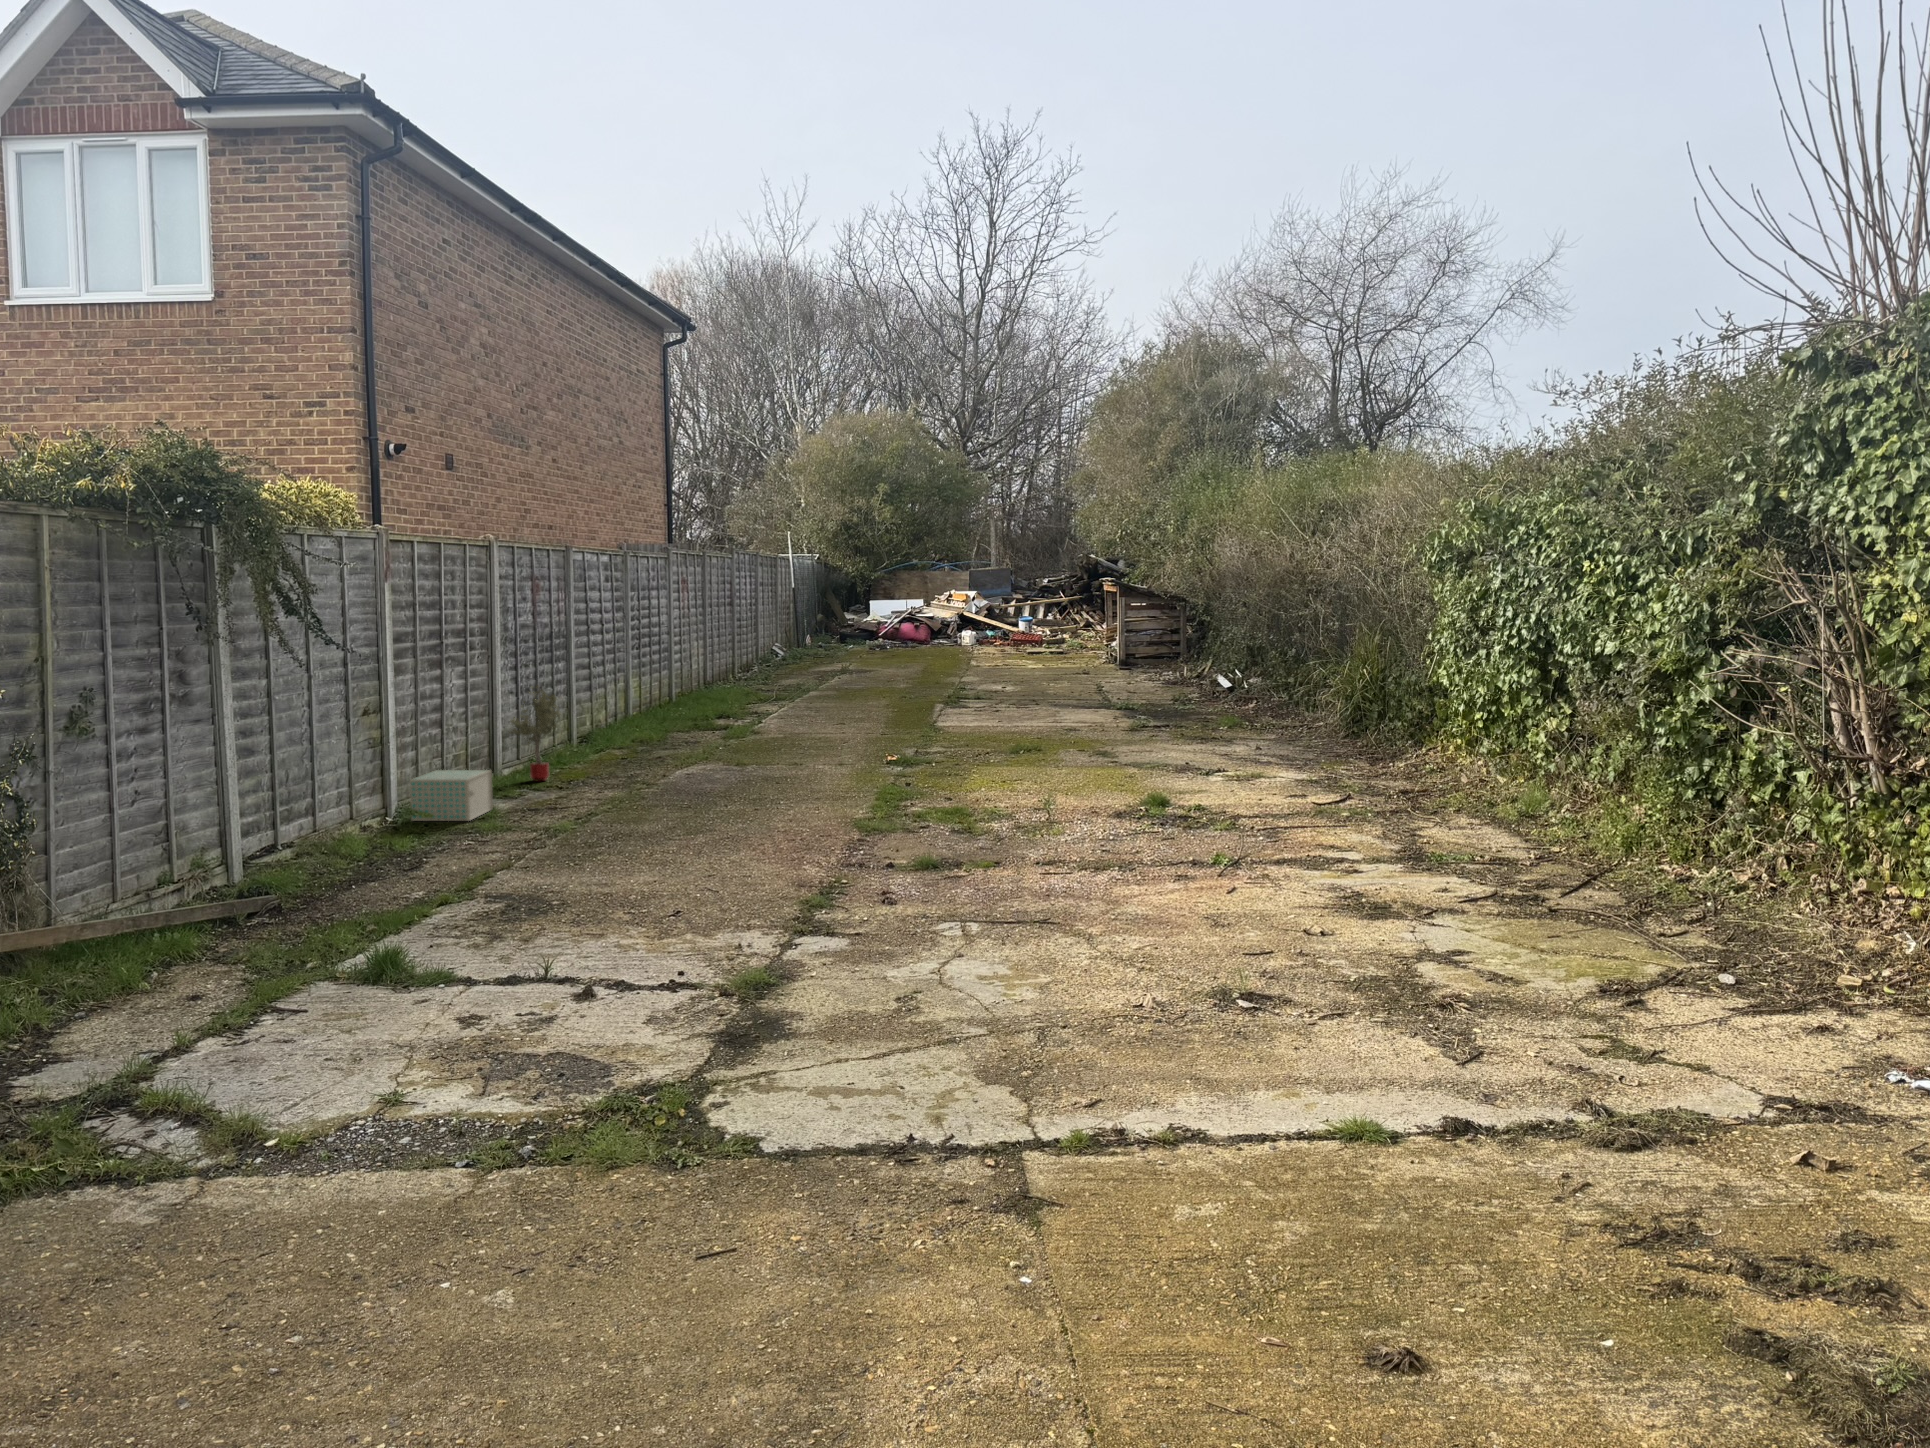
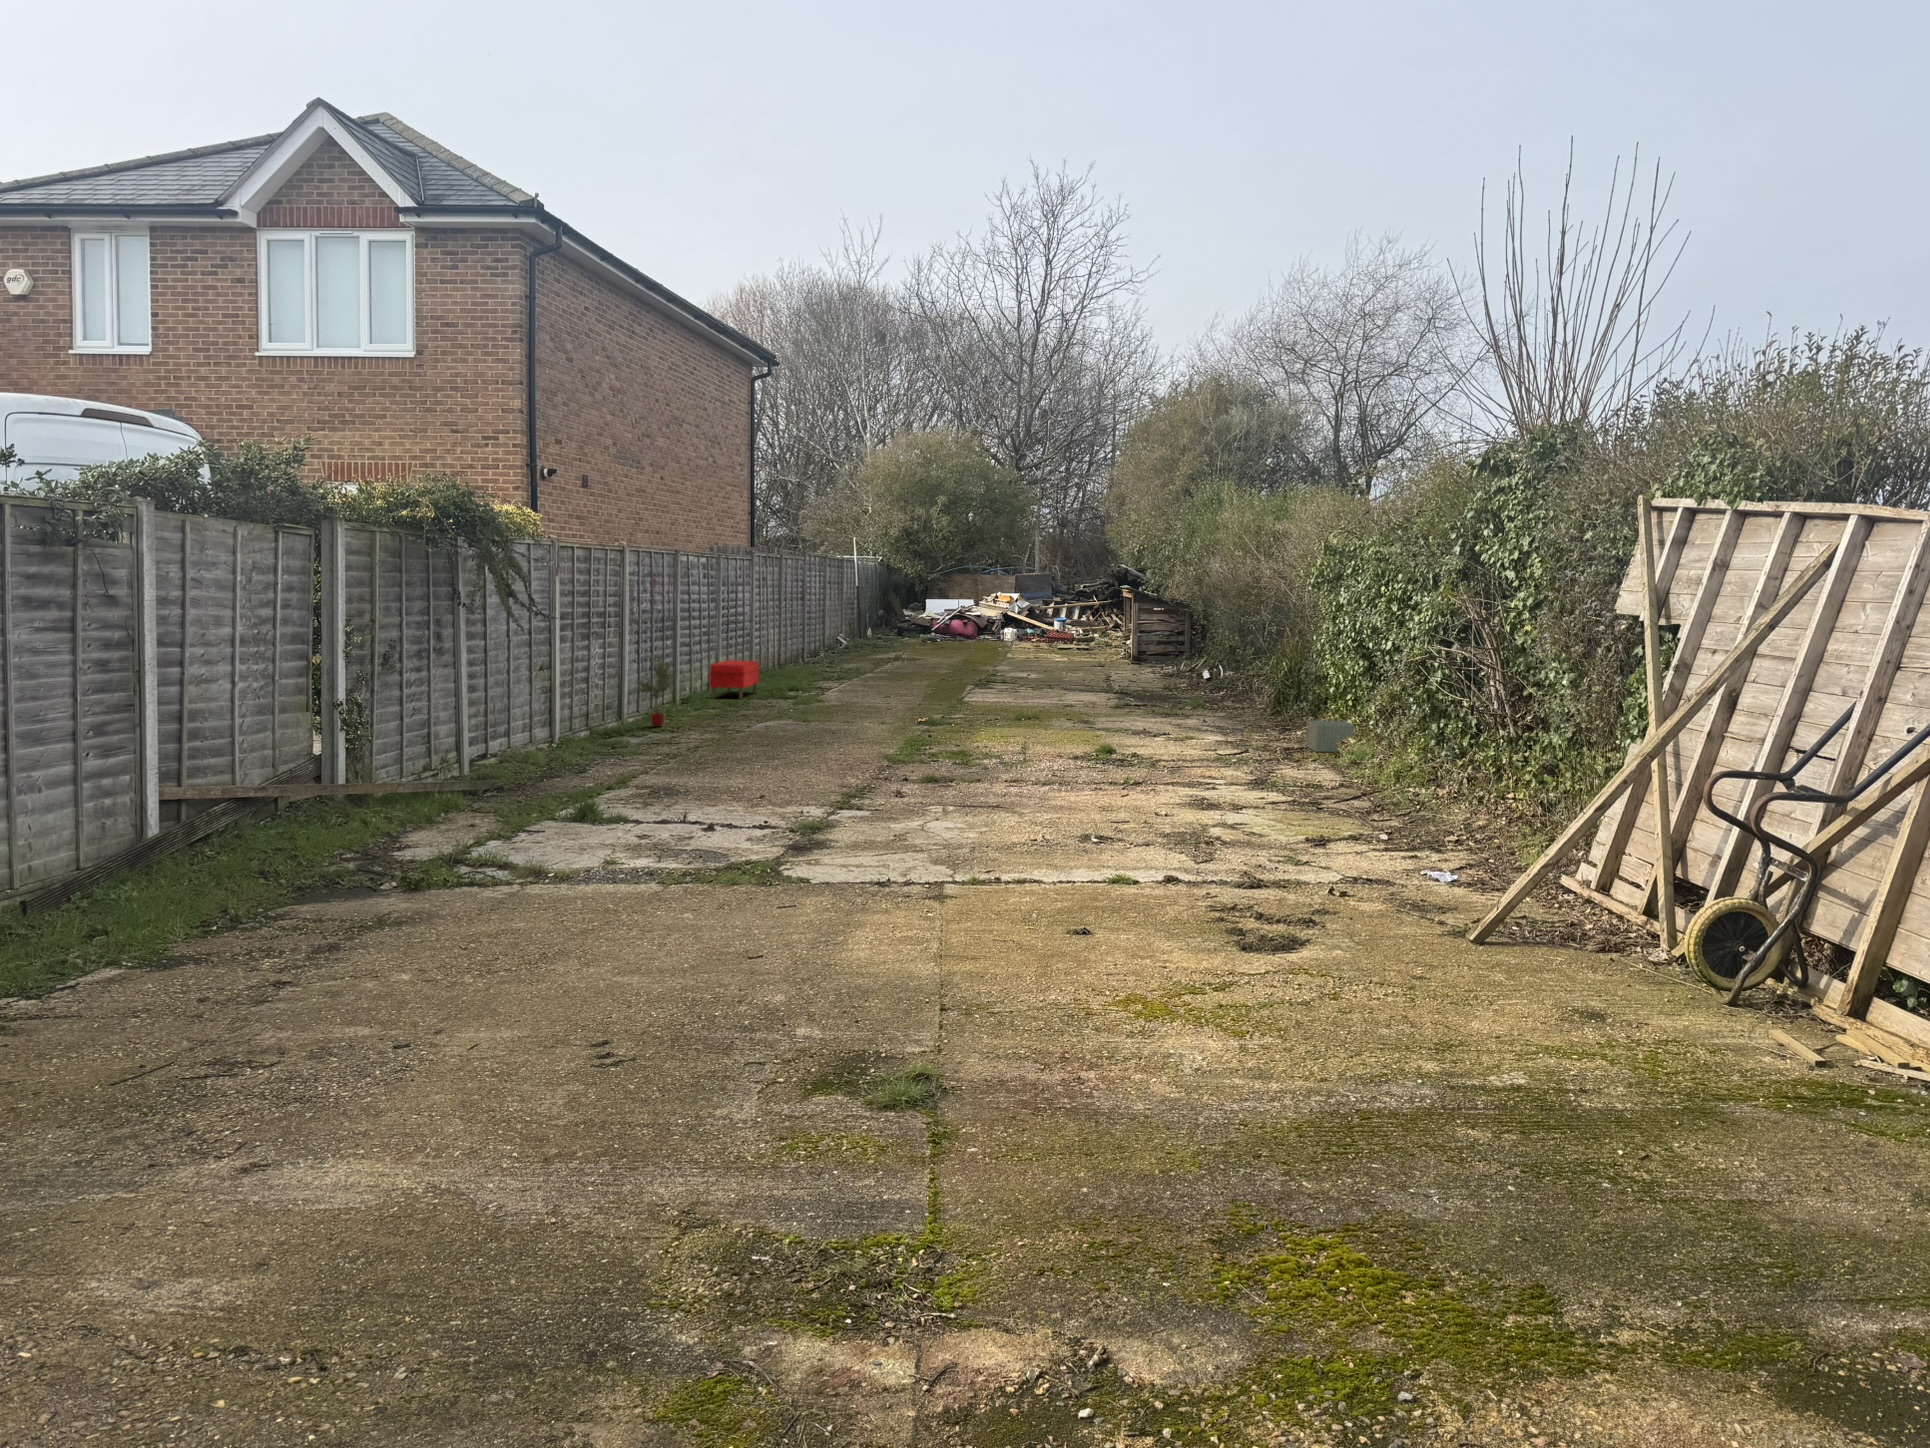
bench: none [613,683,677,733] -> present [709,660,759,699]
storage box: present [410,770,493,821] -> present [1306,720,1355,752]

